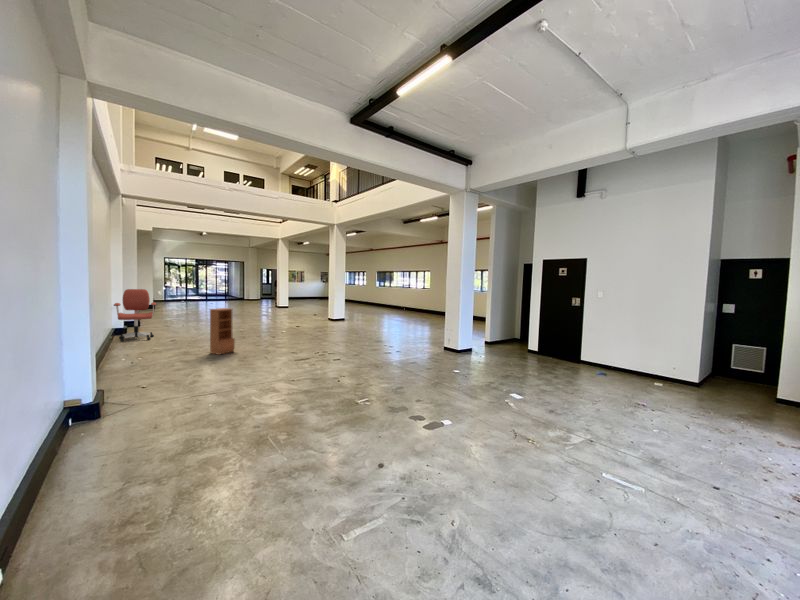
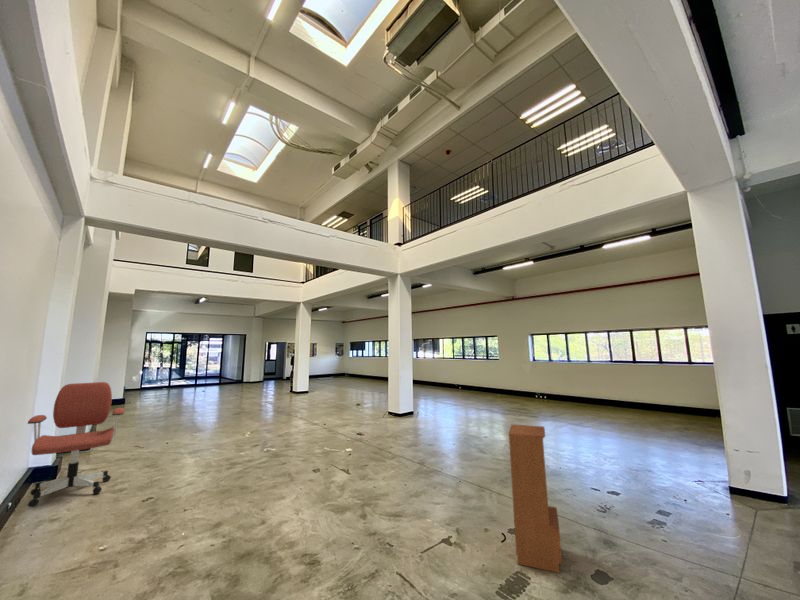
bookcase: present [210,308,235,355] -> present [509,425,562,573]

